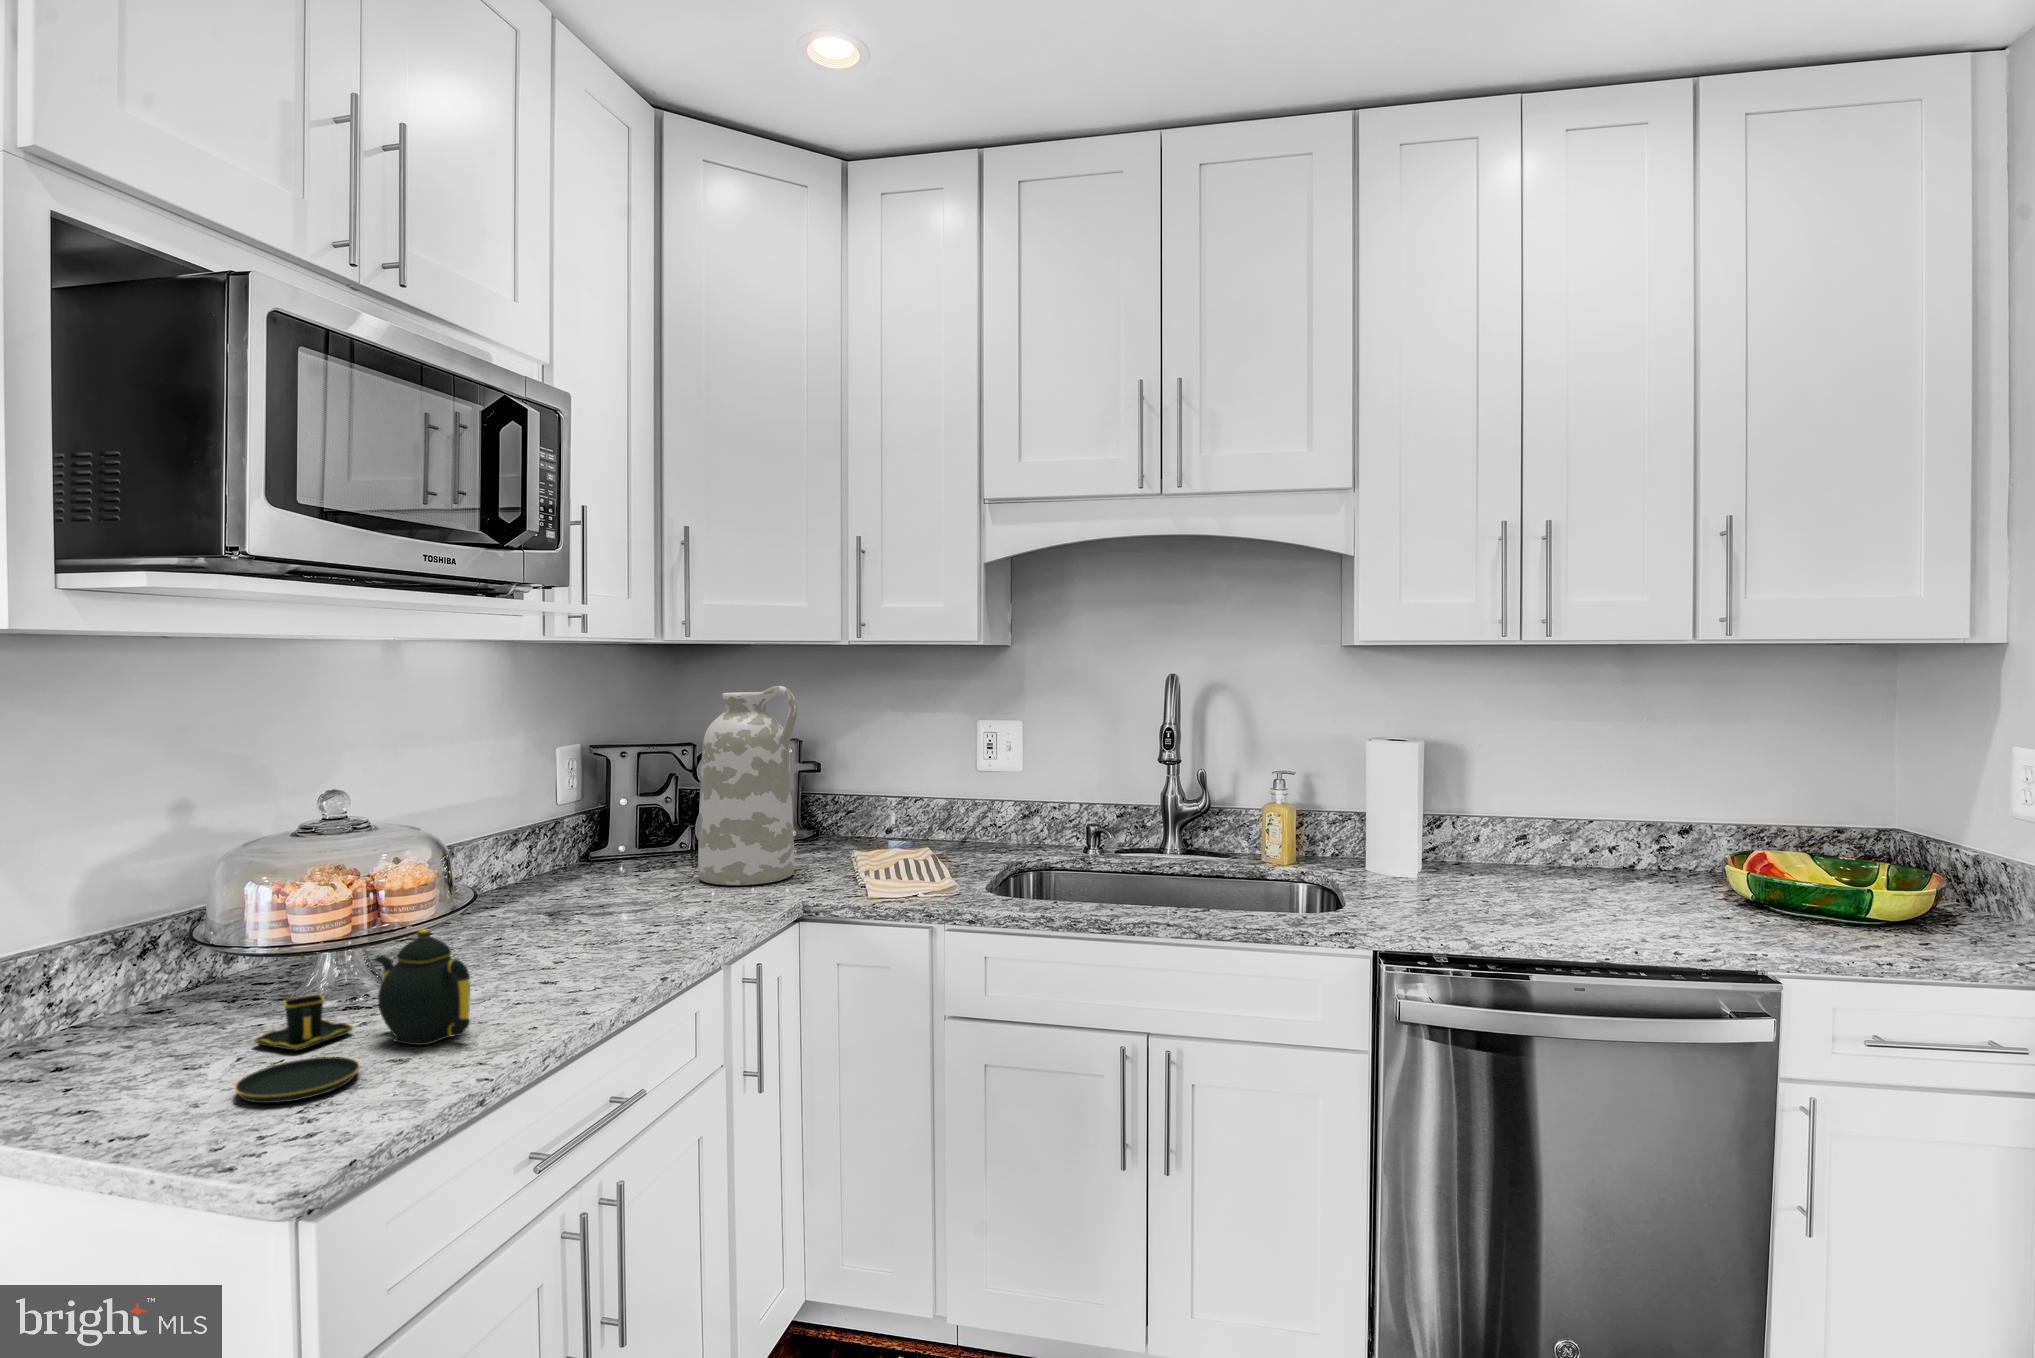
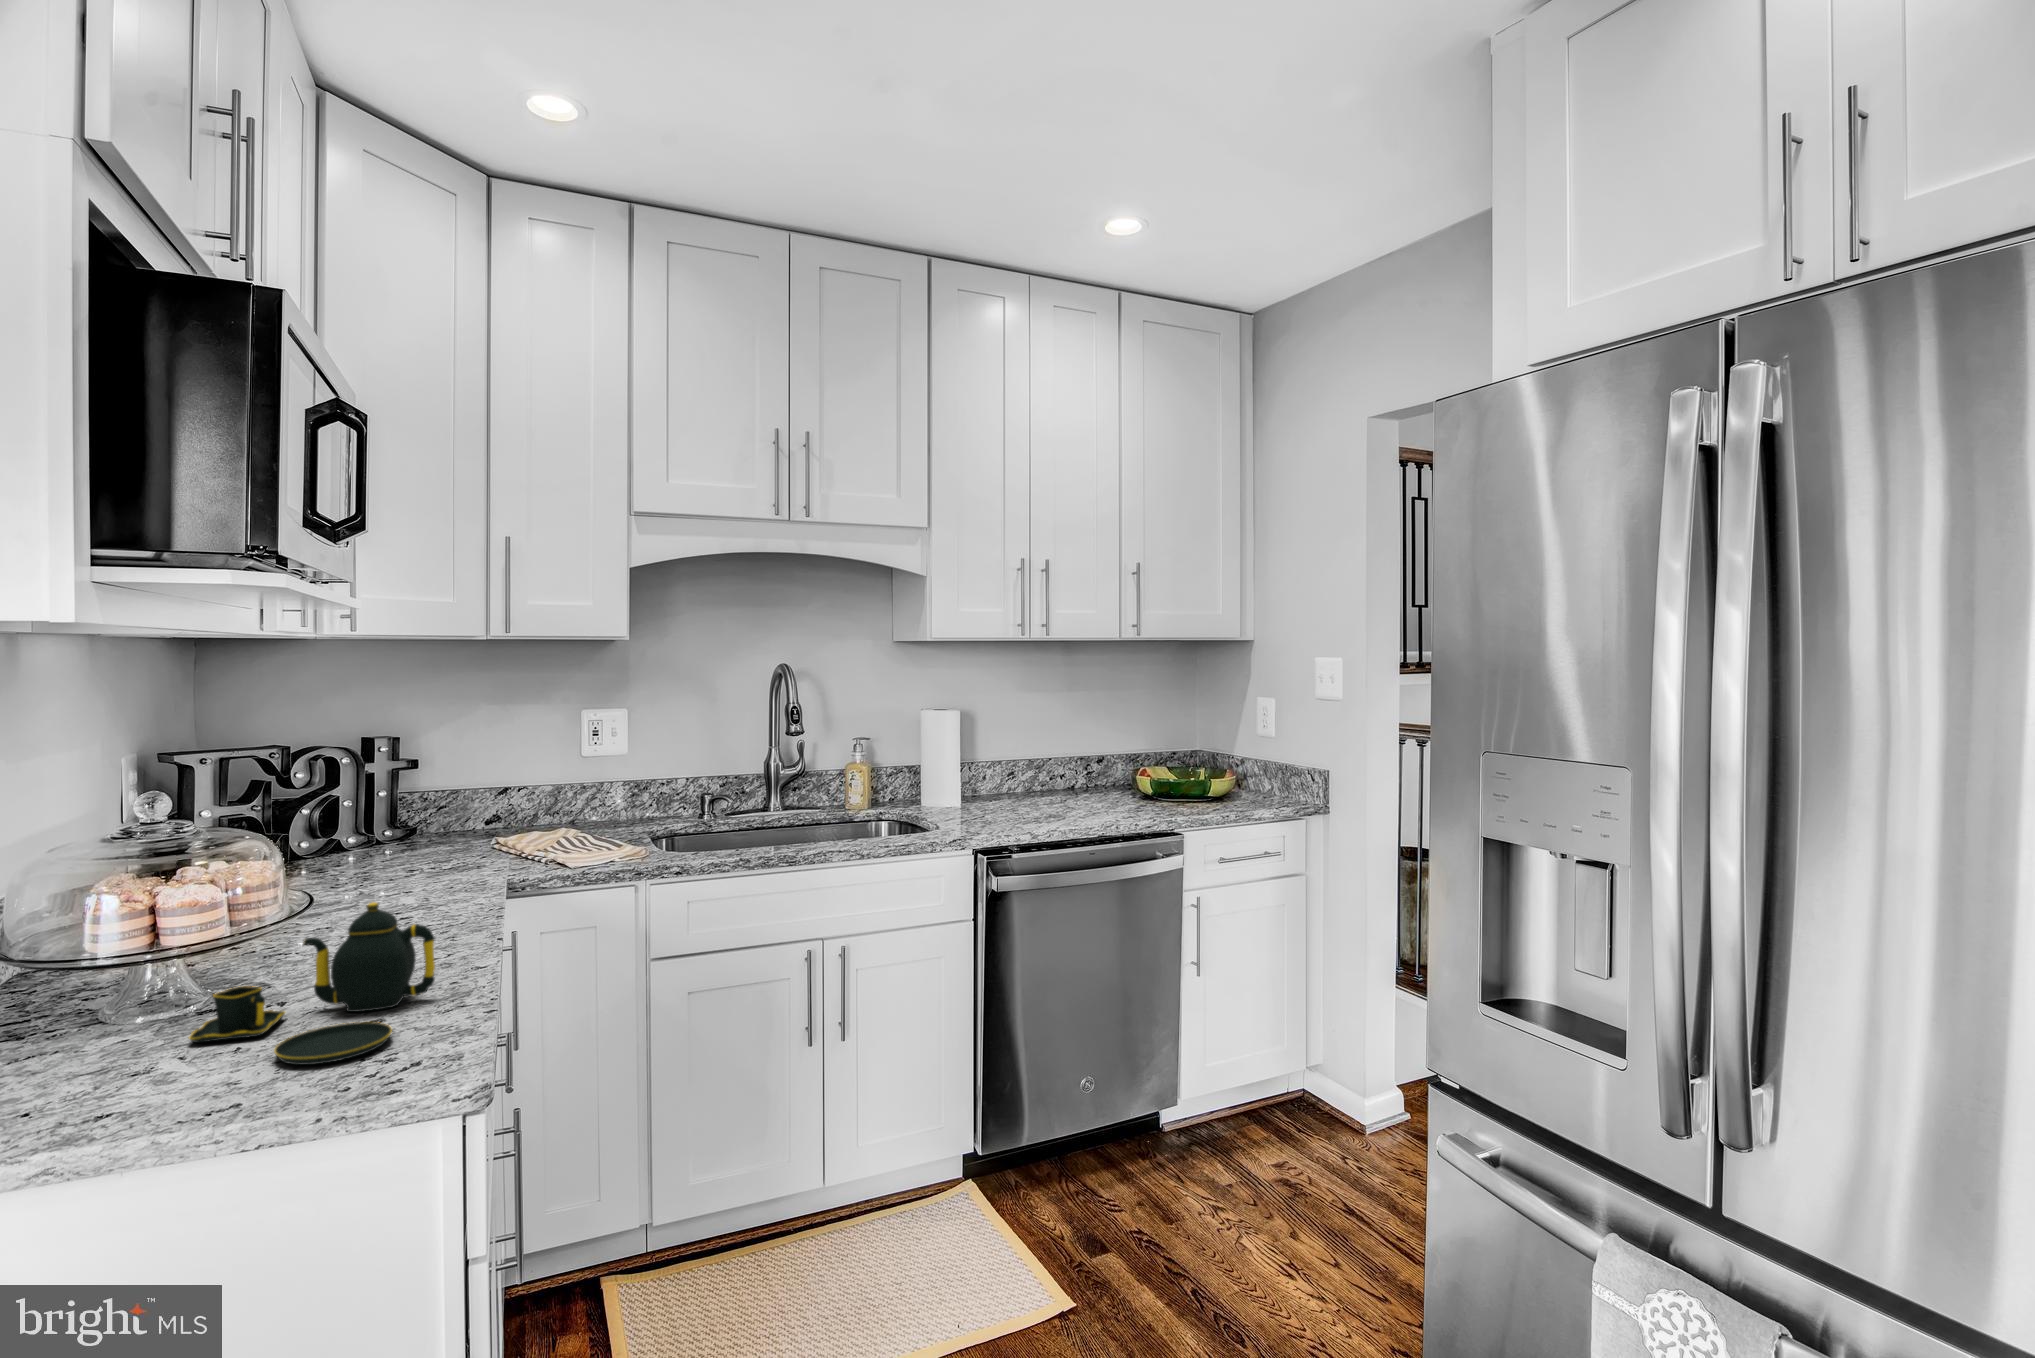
vase: present [698,686,797,885] -> none [353,680,464,879]

